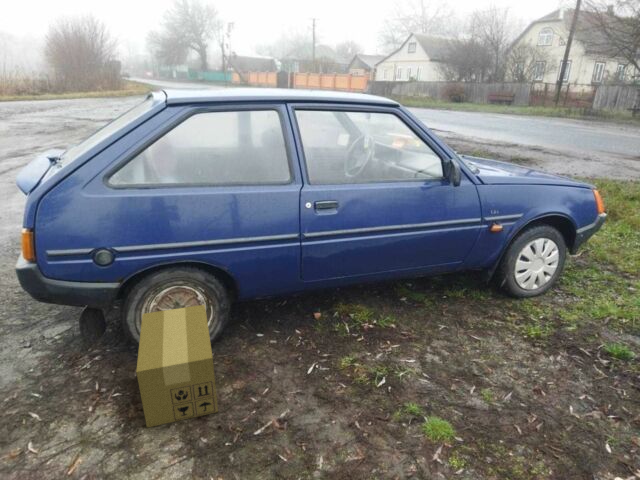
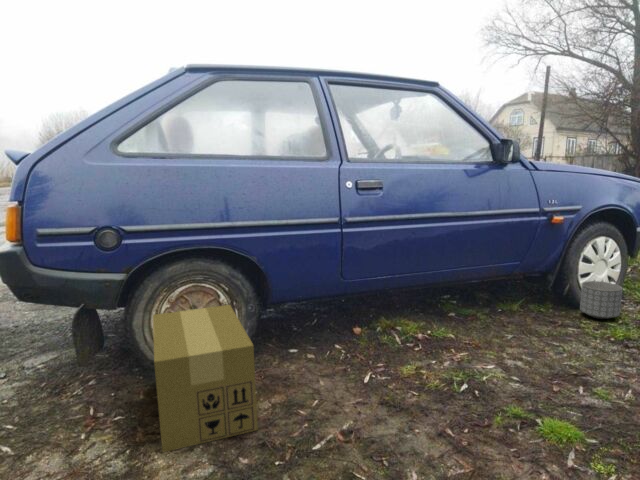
planter: none [511,278,548,312] -> present [580,281,622,319]

